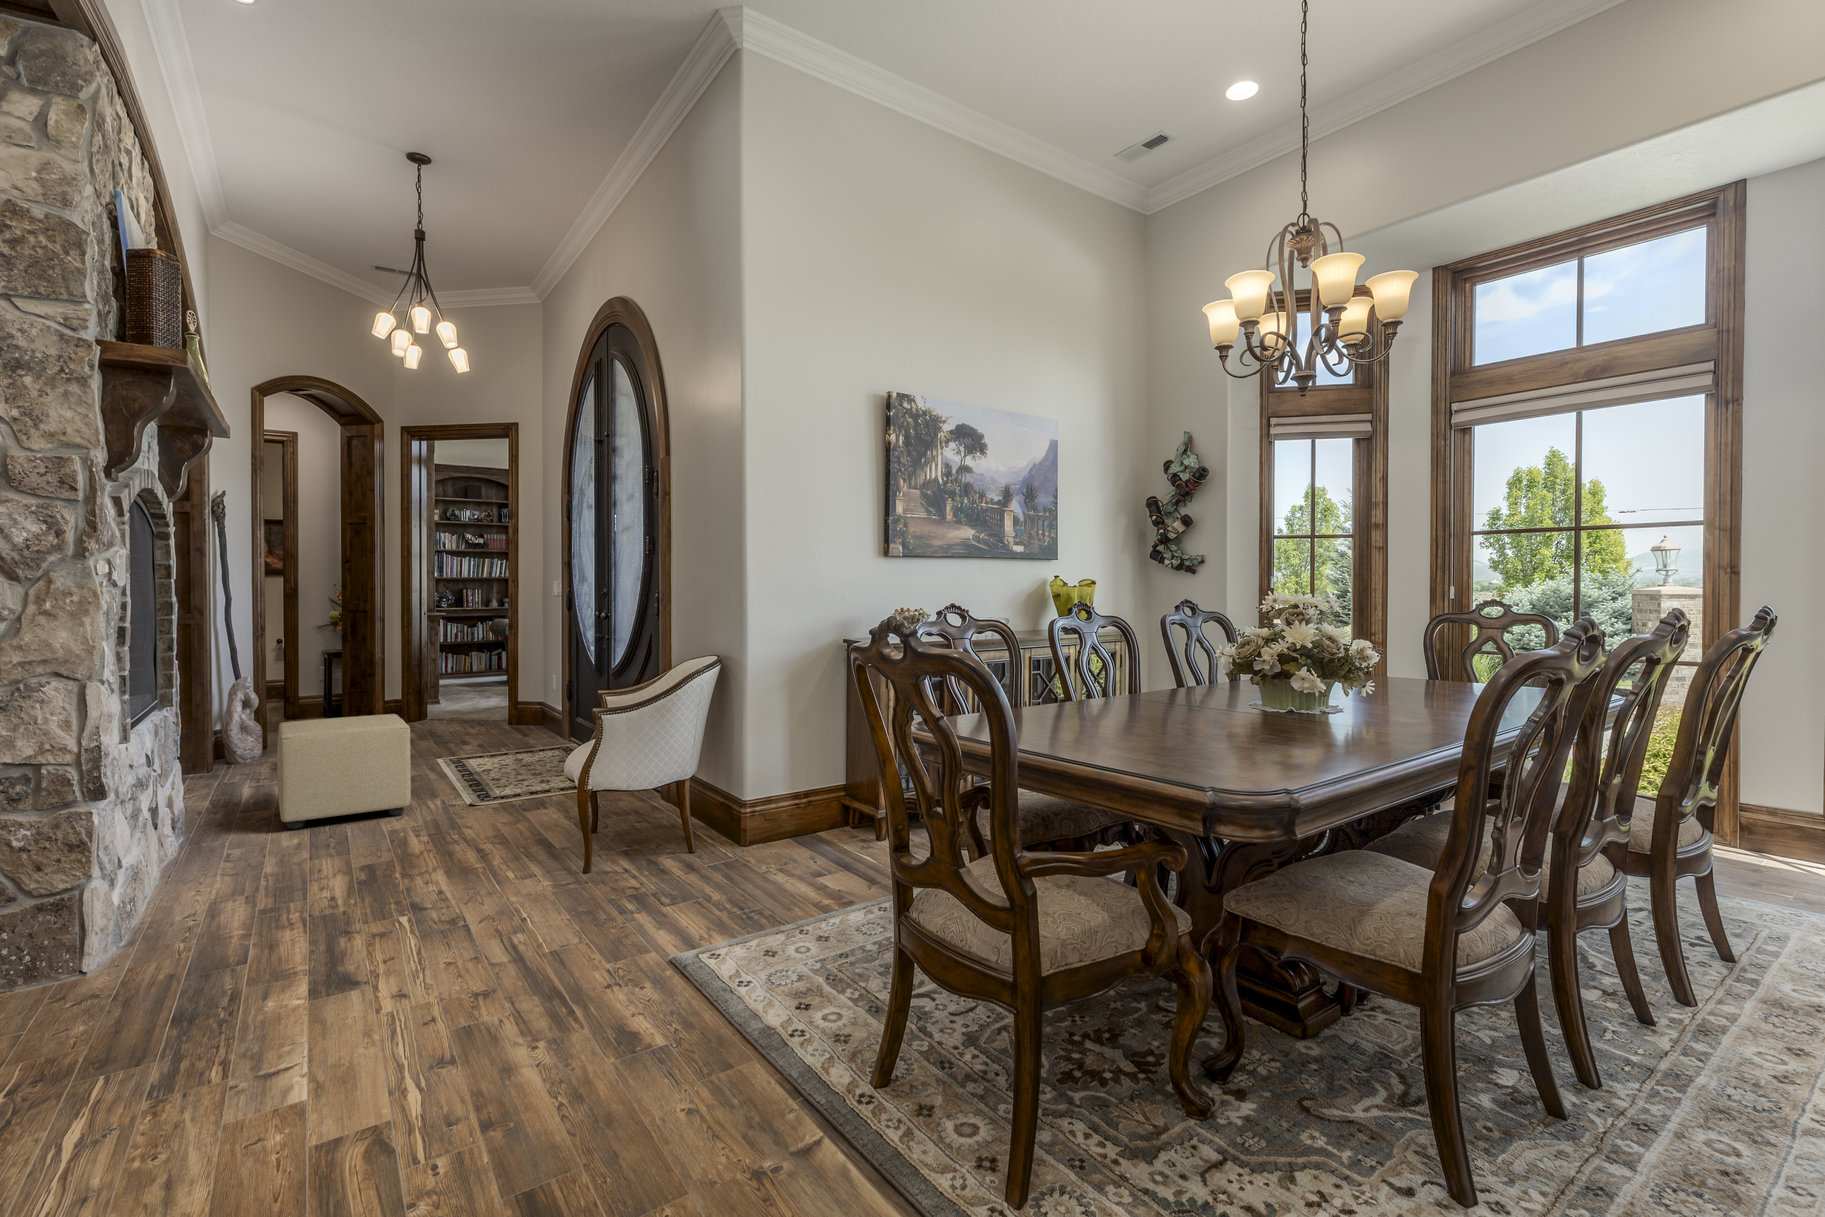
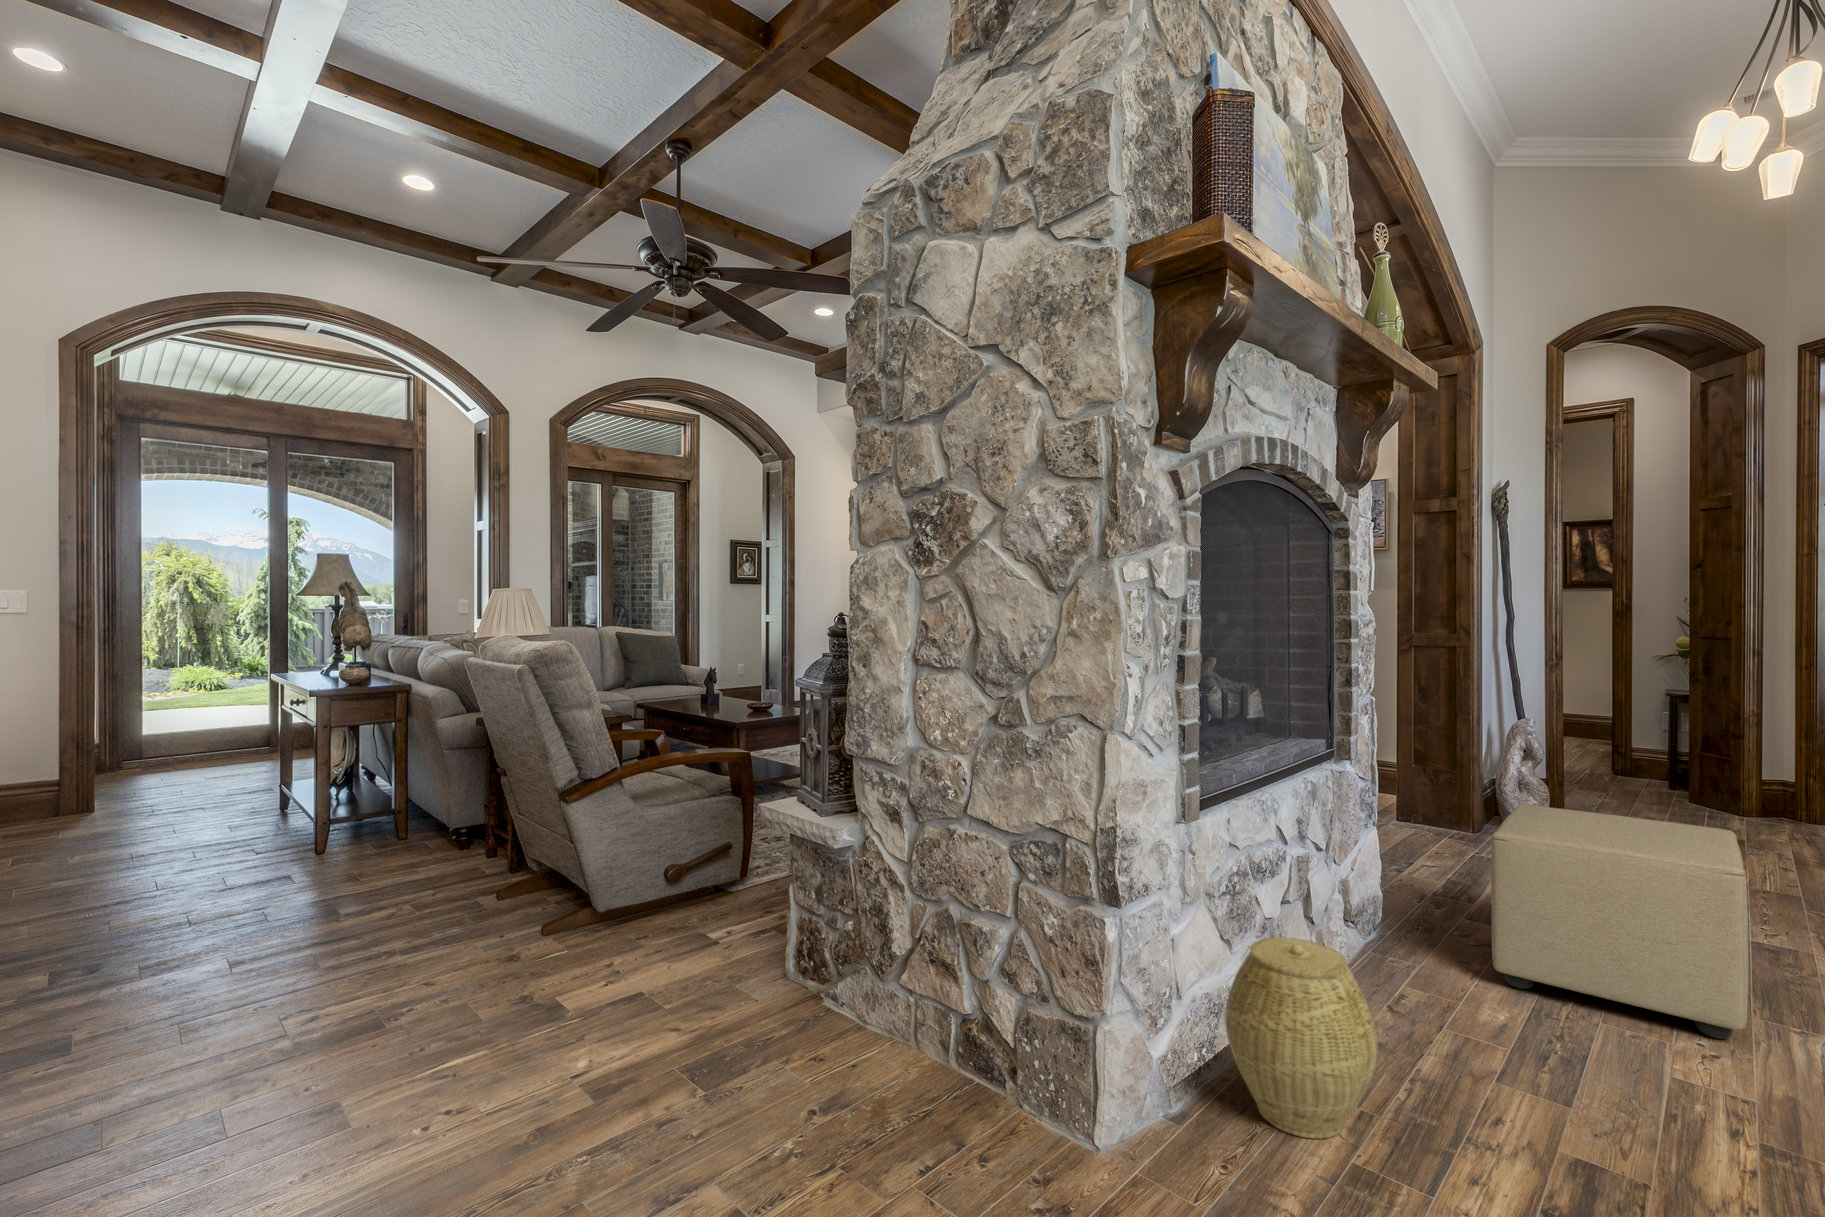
woven basket: none [154,804,264,918] -> present [1225,937,1377,1139]

